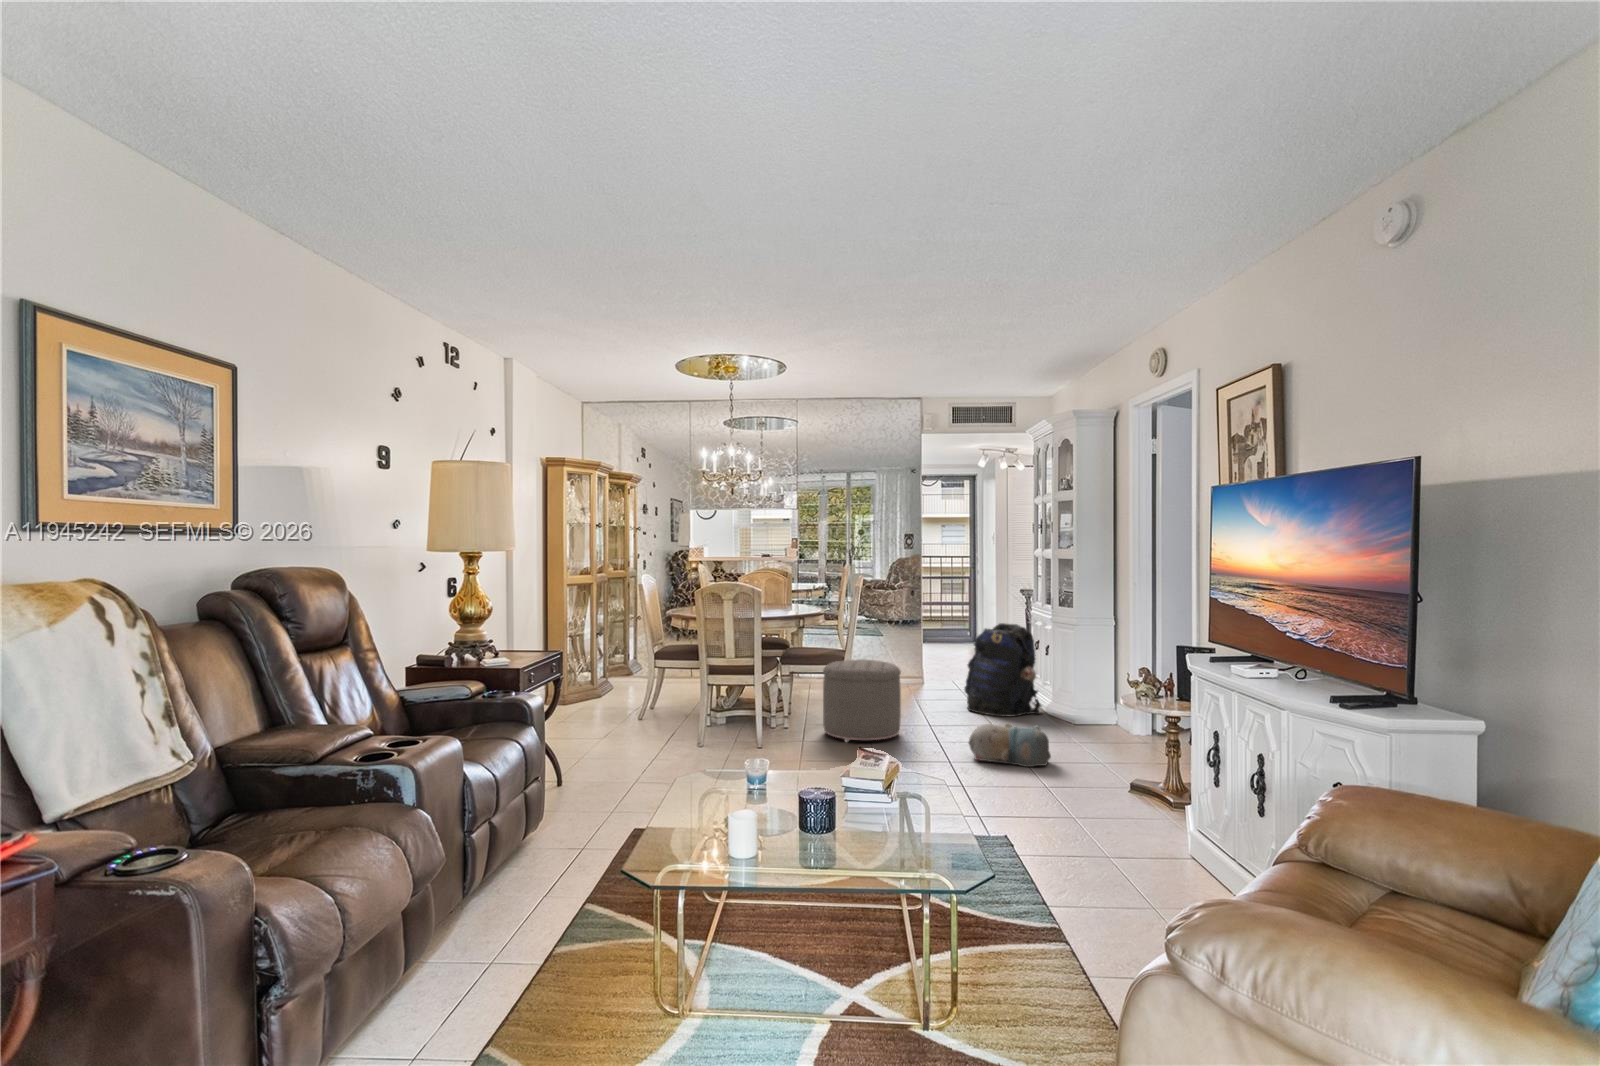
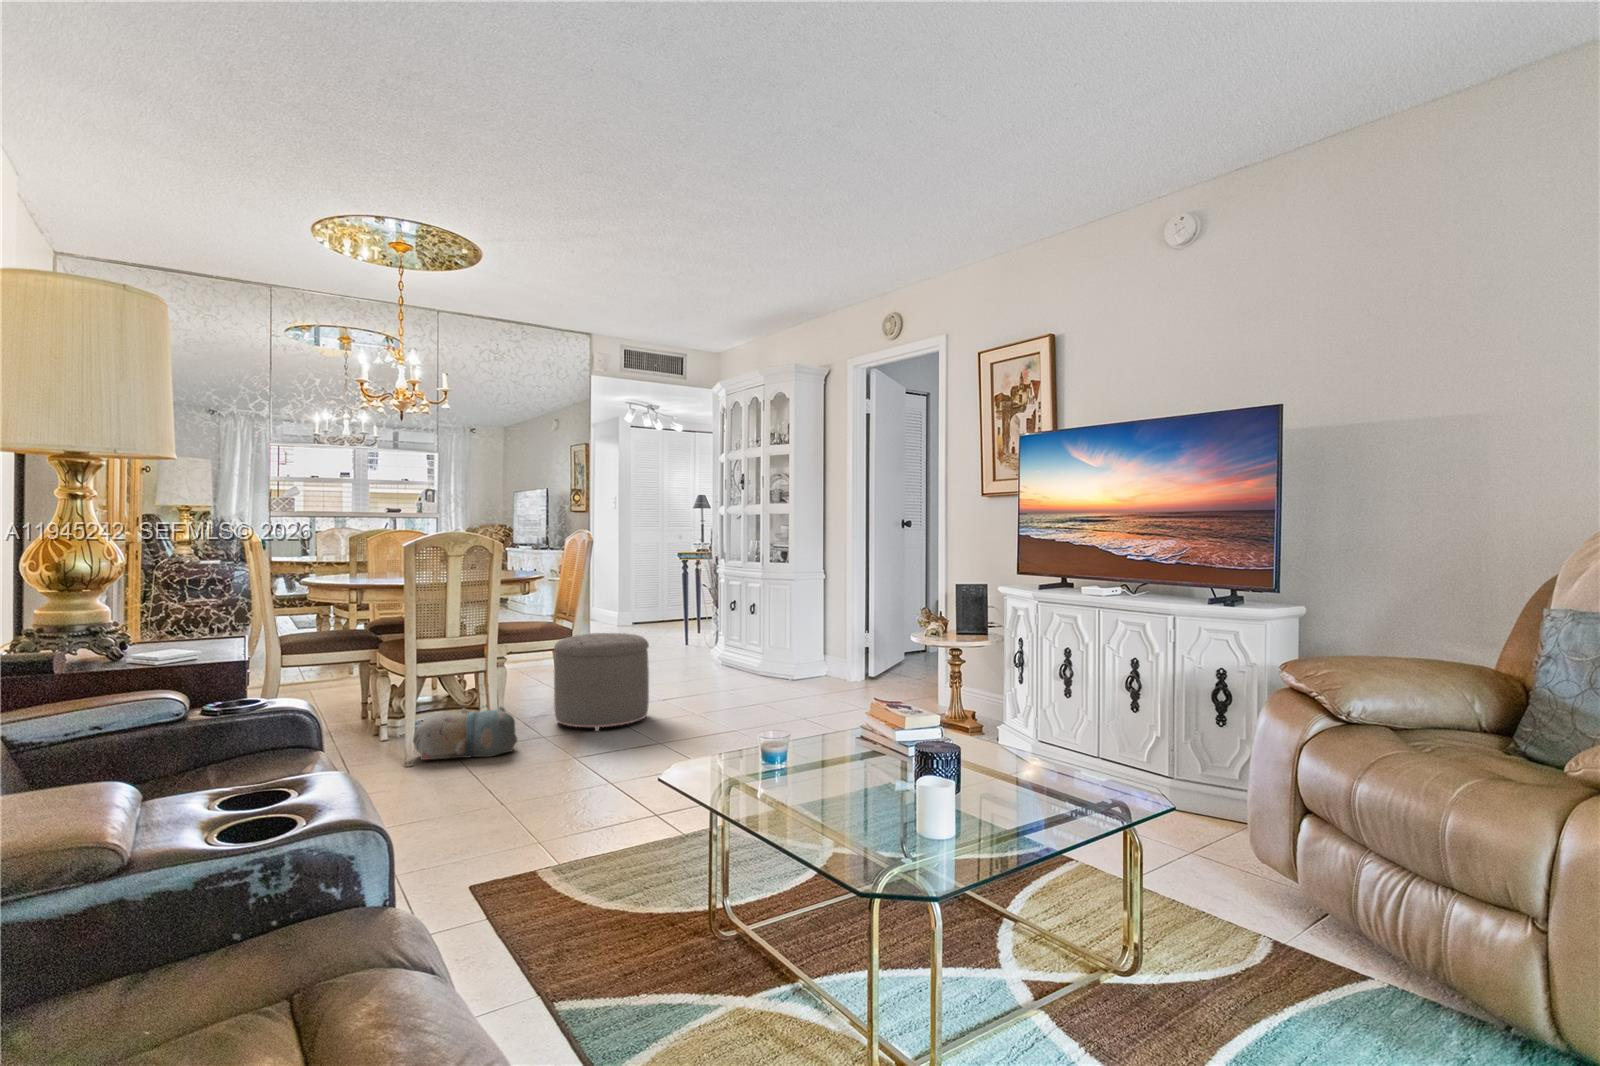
backpack: present [965,623,1041,717] -> none [667,586,751,683]
plush toy: present [968,723,1051,767] -> present [413,706,517,760]

